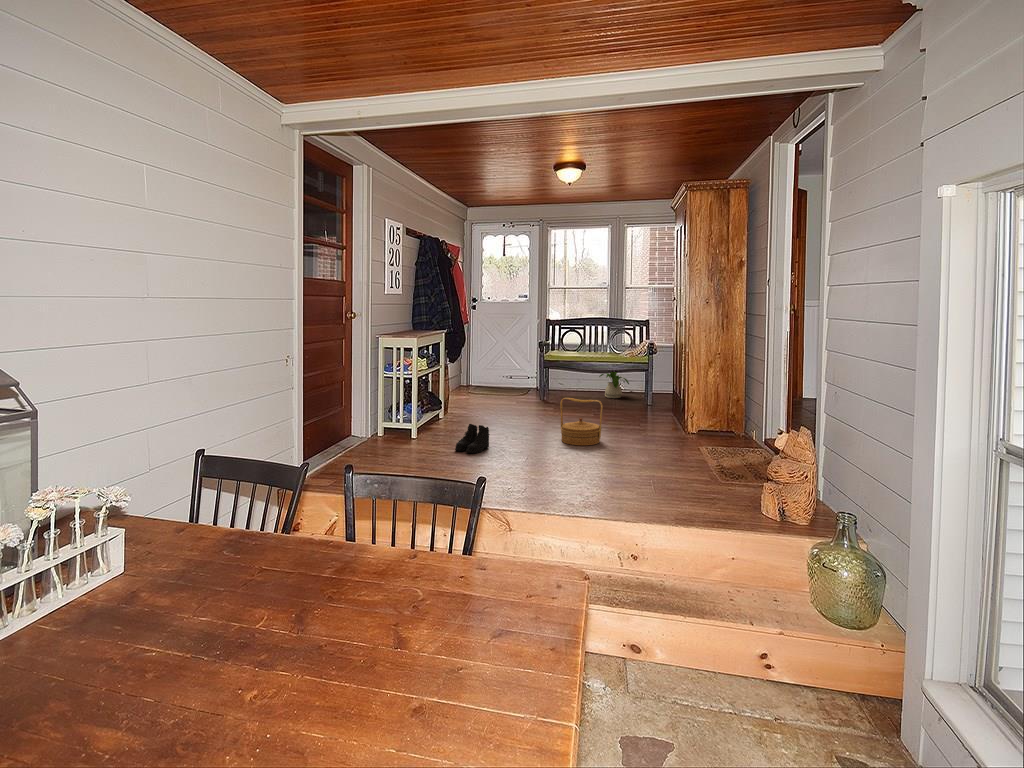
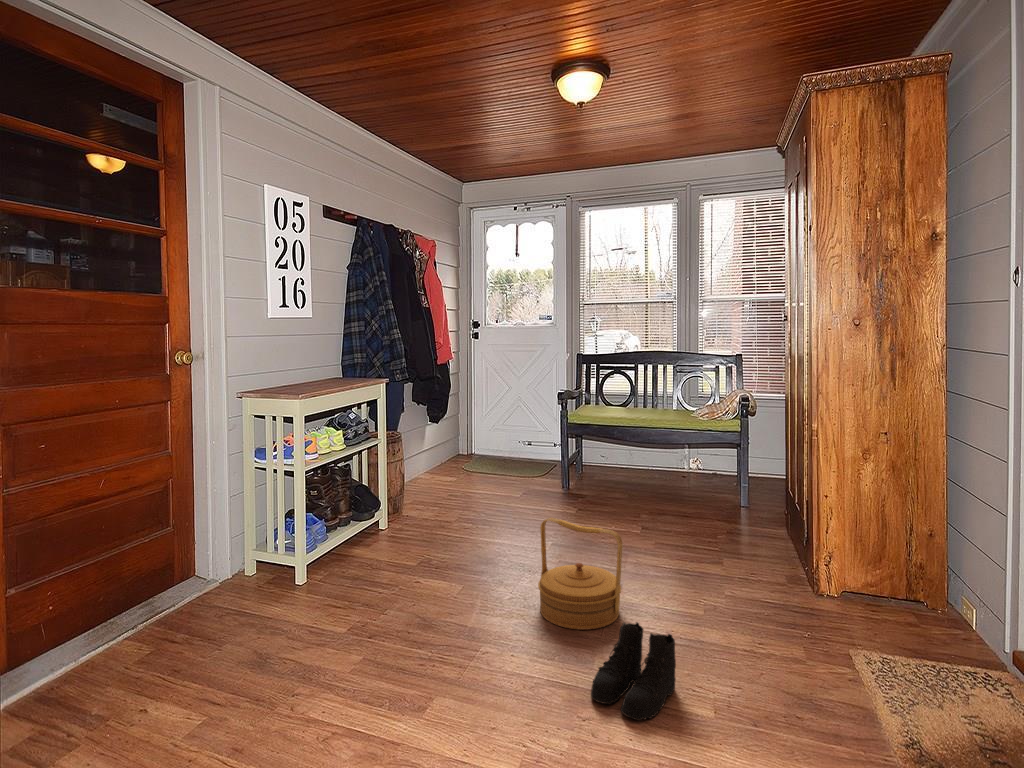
house plant: present [599,372,629,398] -> none [656,420,716,483]
boots: present [455,424,490,453] -> present [591,622,676,720]

